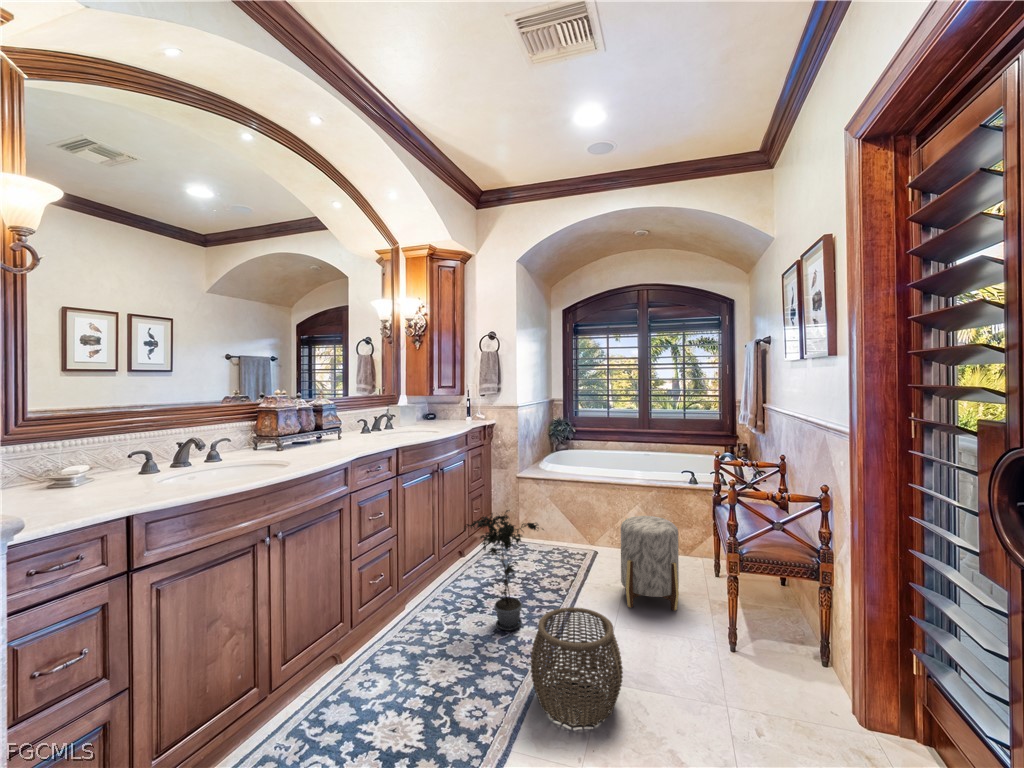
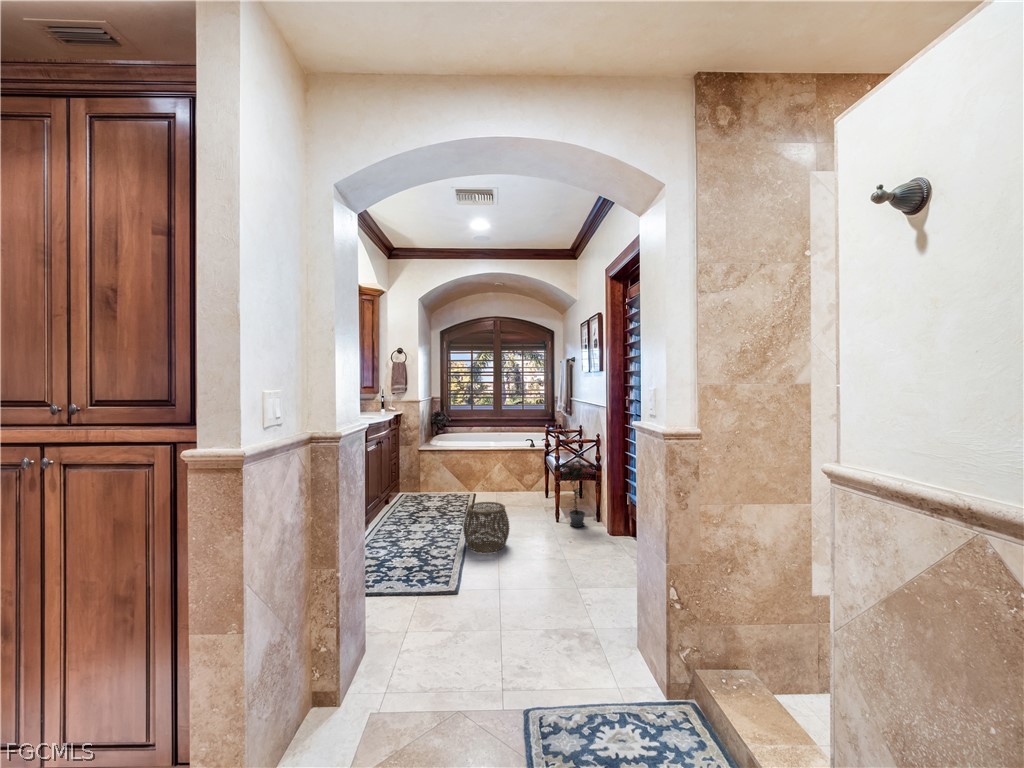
potted plant: present [464,510,544,631] -> present [555,457,594,527]
stool: present [621,516,679,611] -> none [496,463,529,514]

